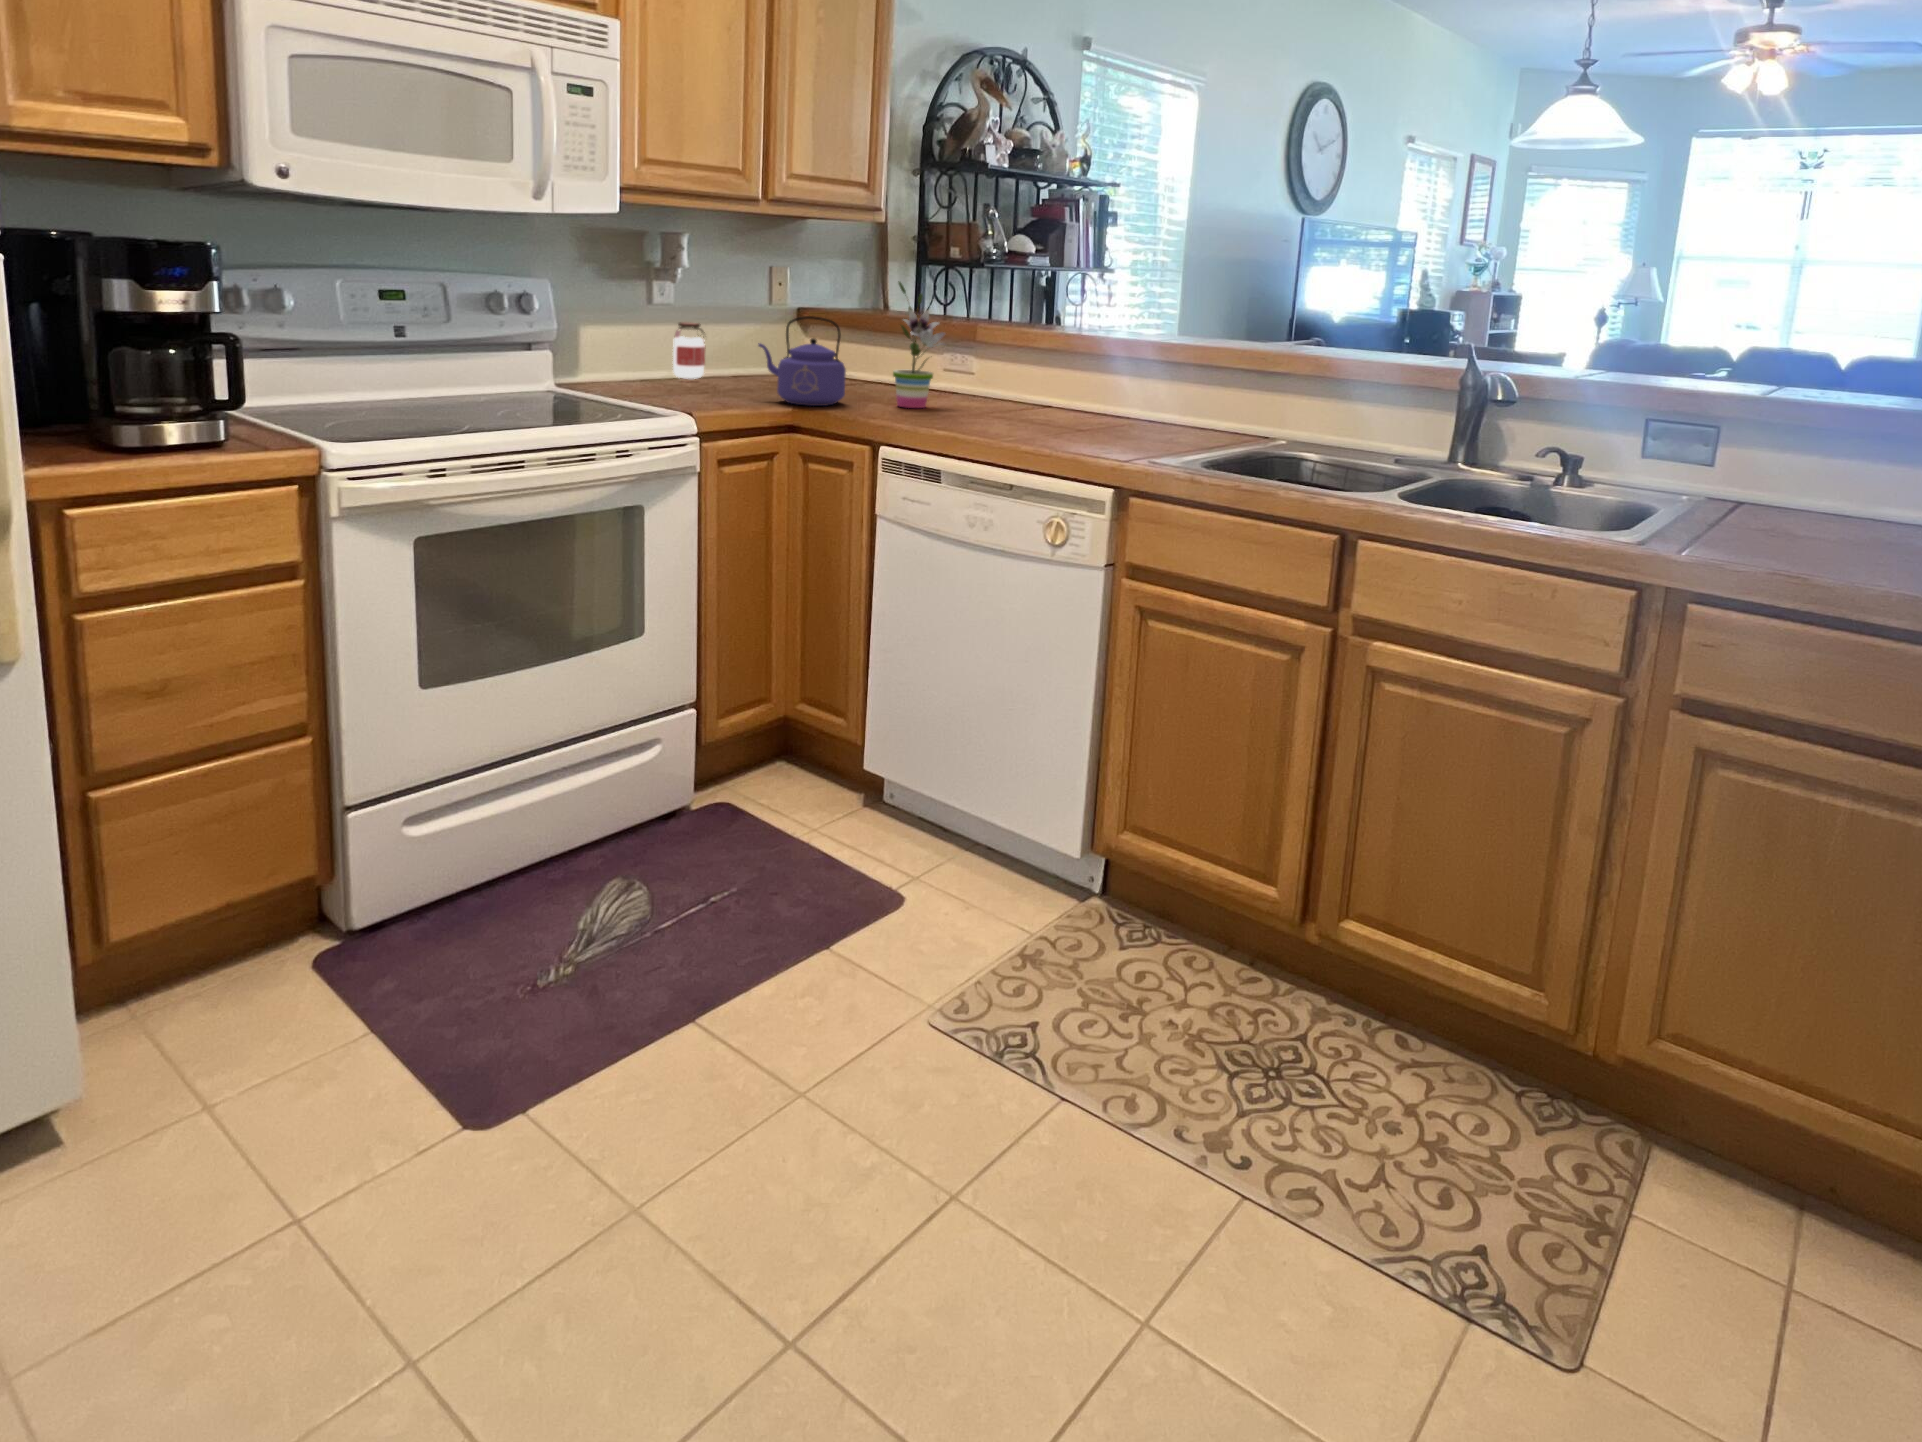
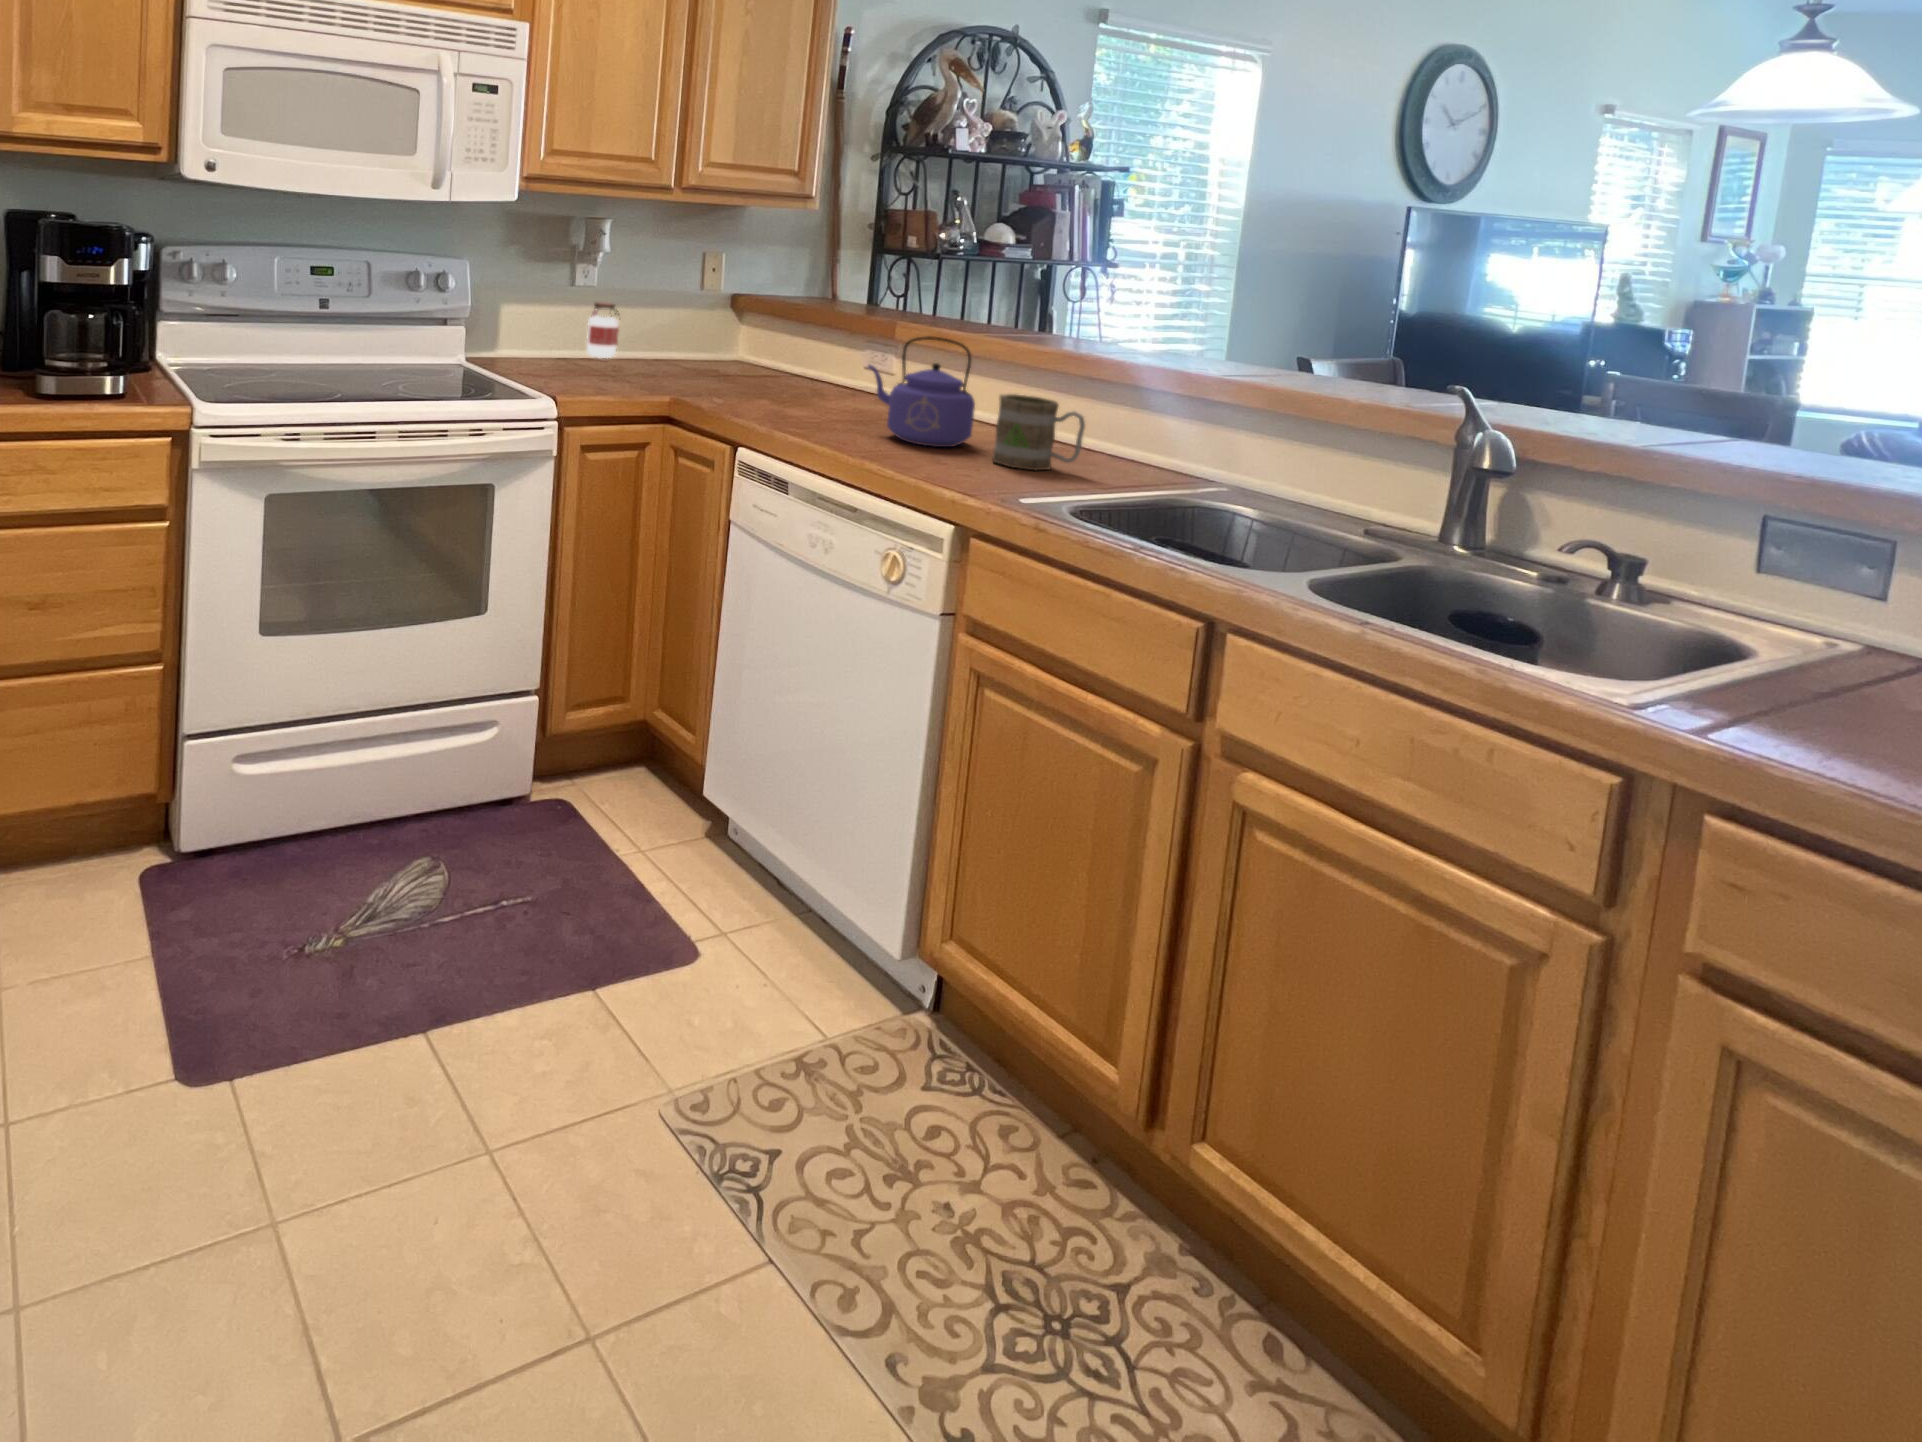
potted plant: present [893,281,945,408] -> none [775,270,840,406]
kettle: present [758,316,846,406] -> present [868,336,975,447]
mug: none [1114,380,1190,443] -> present [993,394,1085,470]

